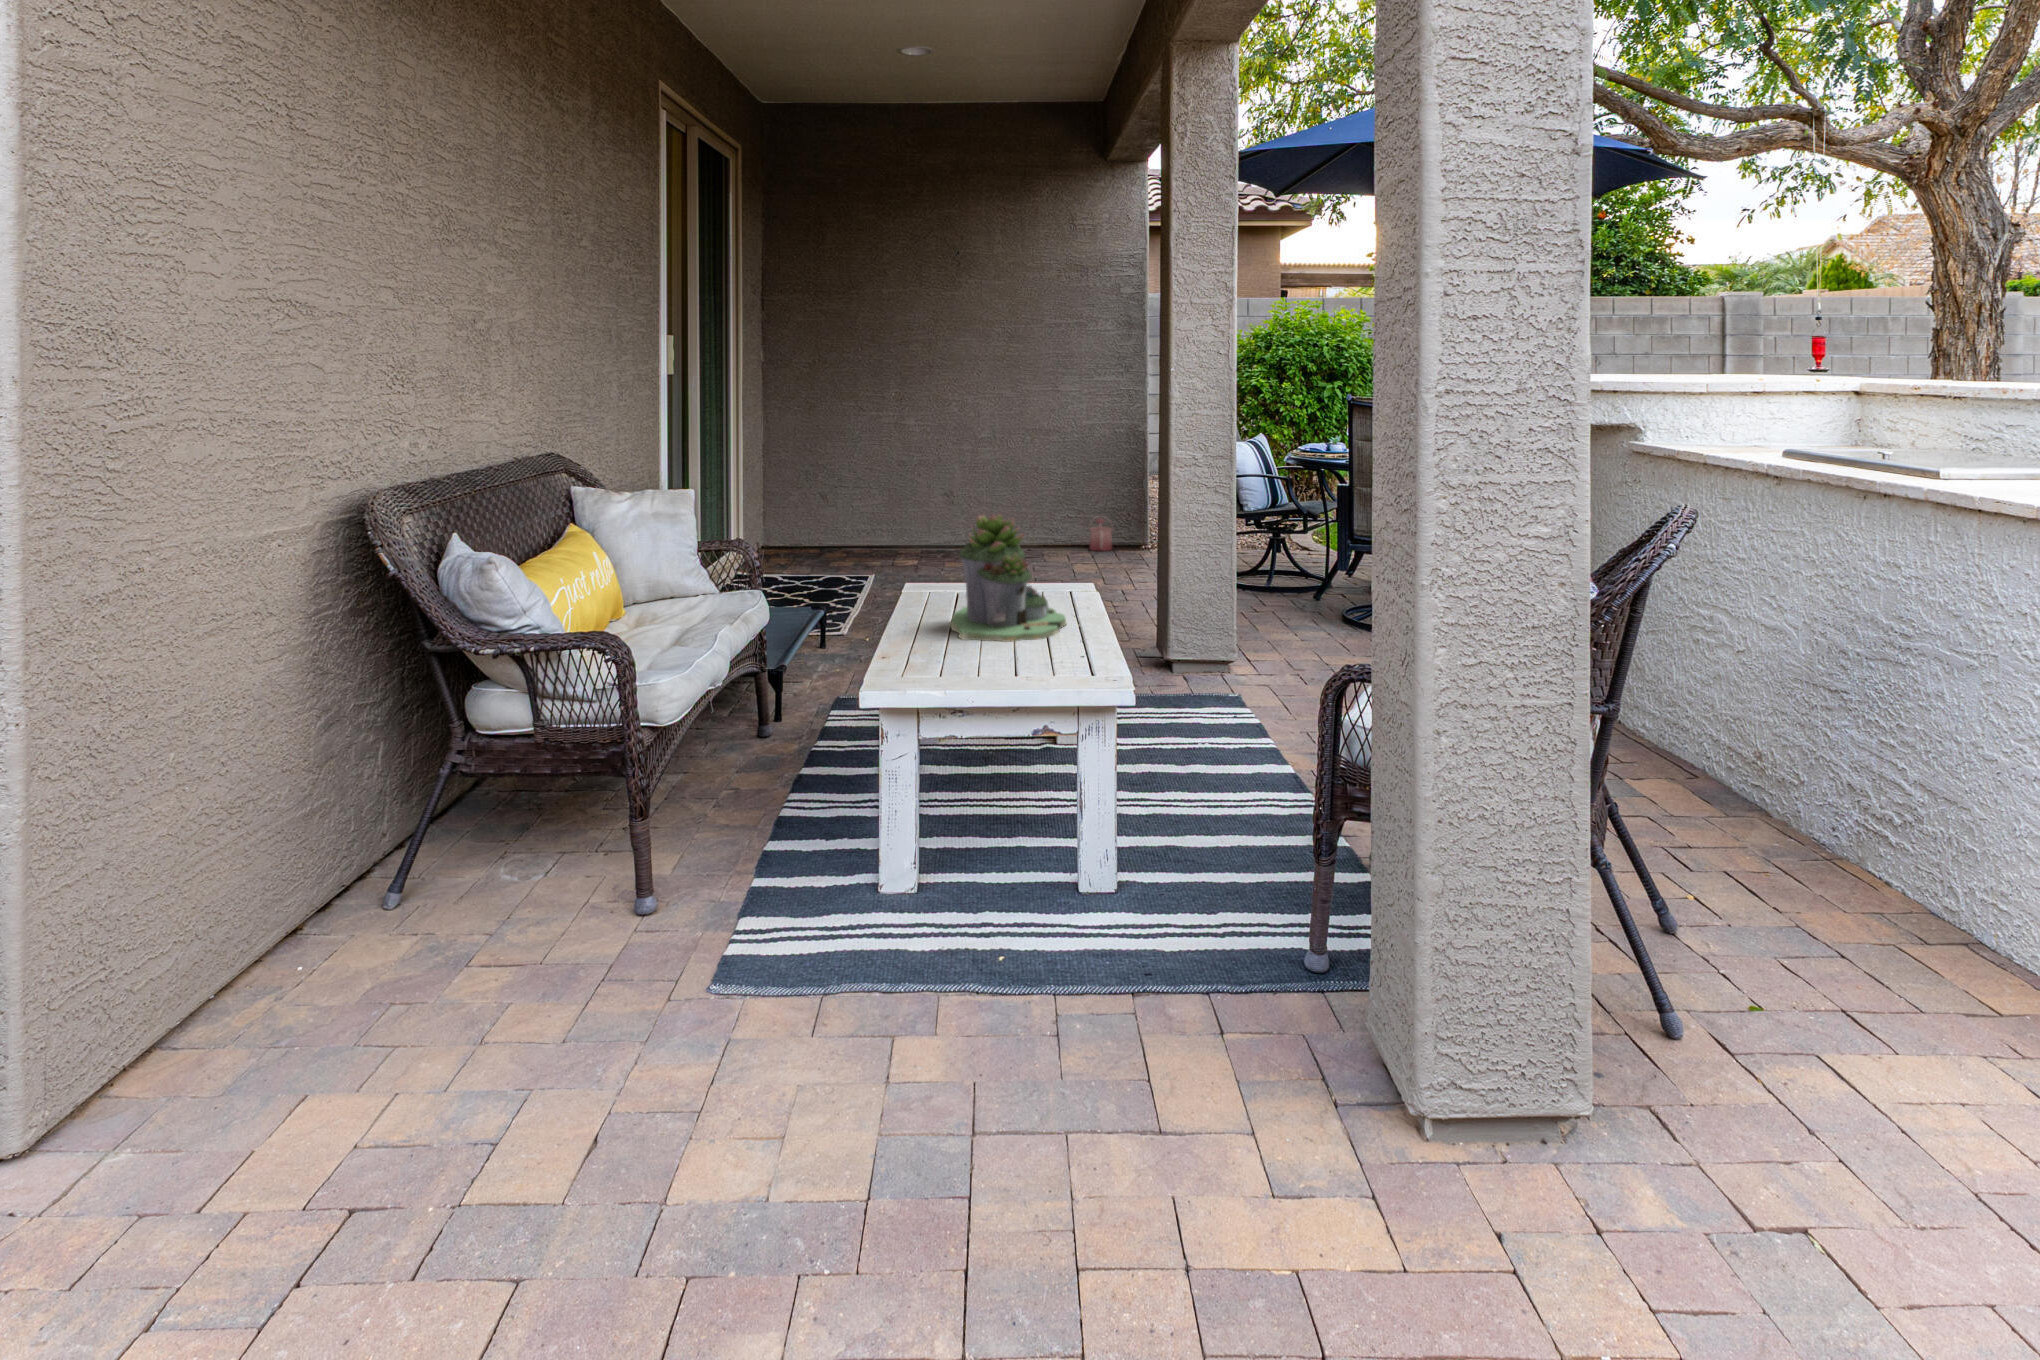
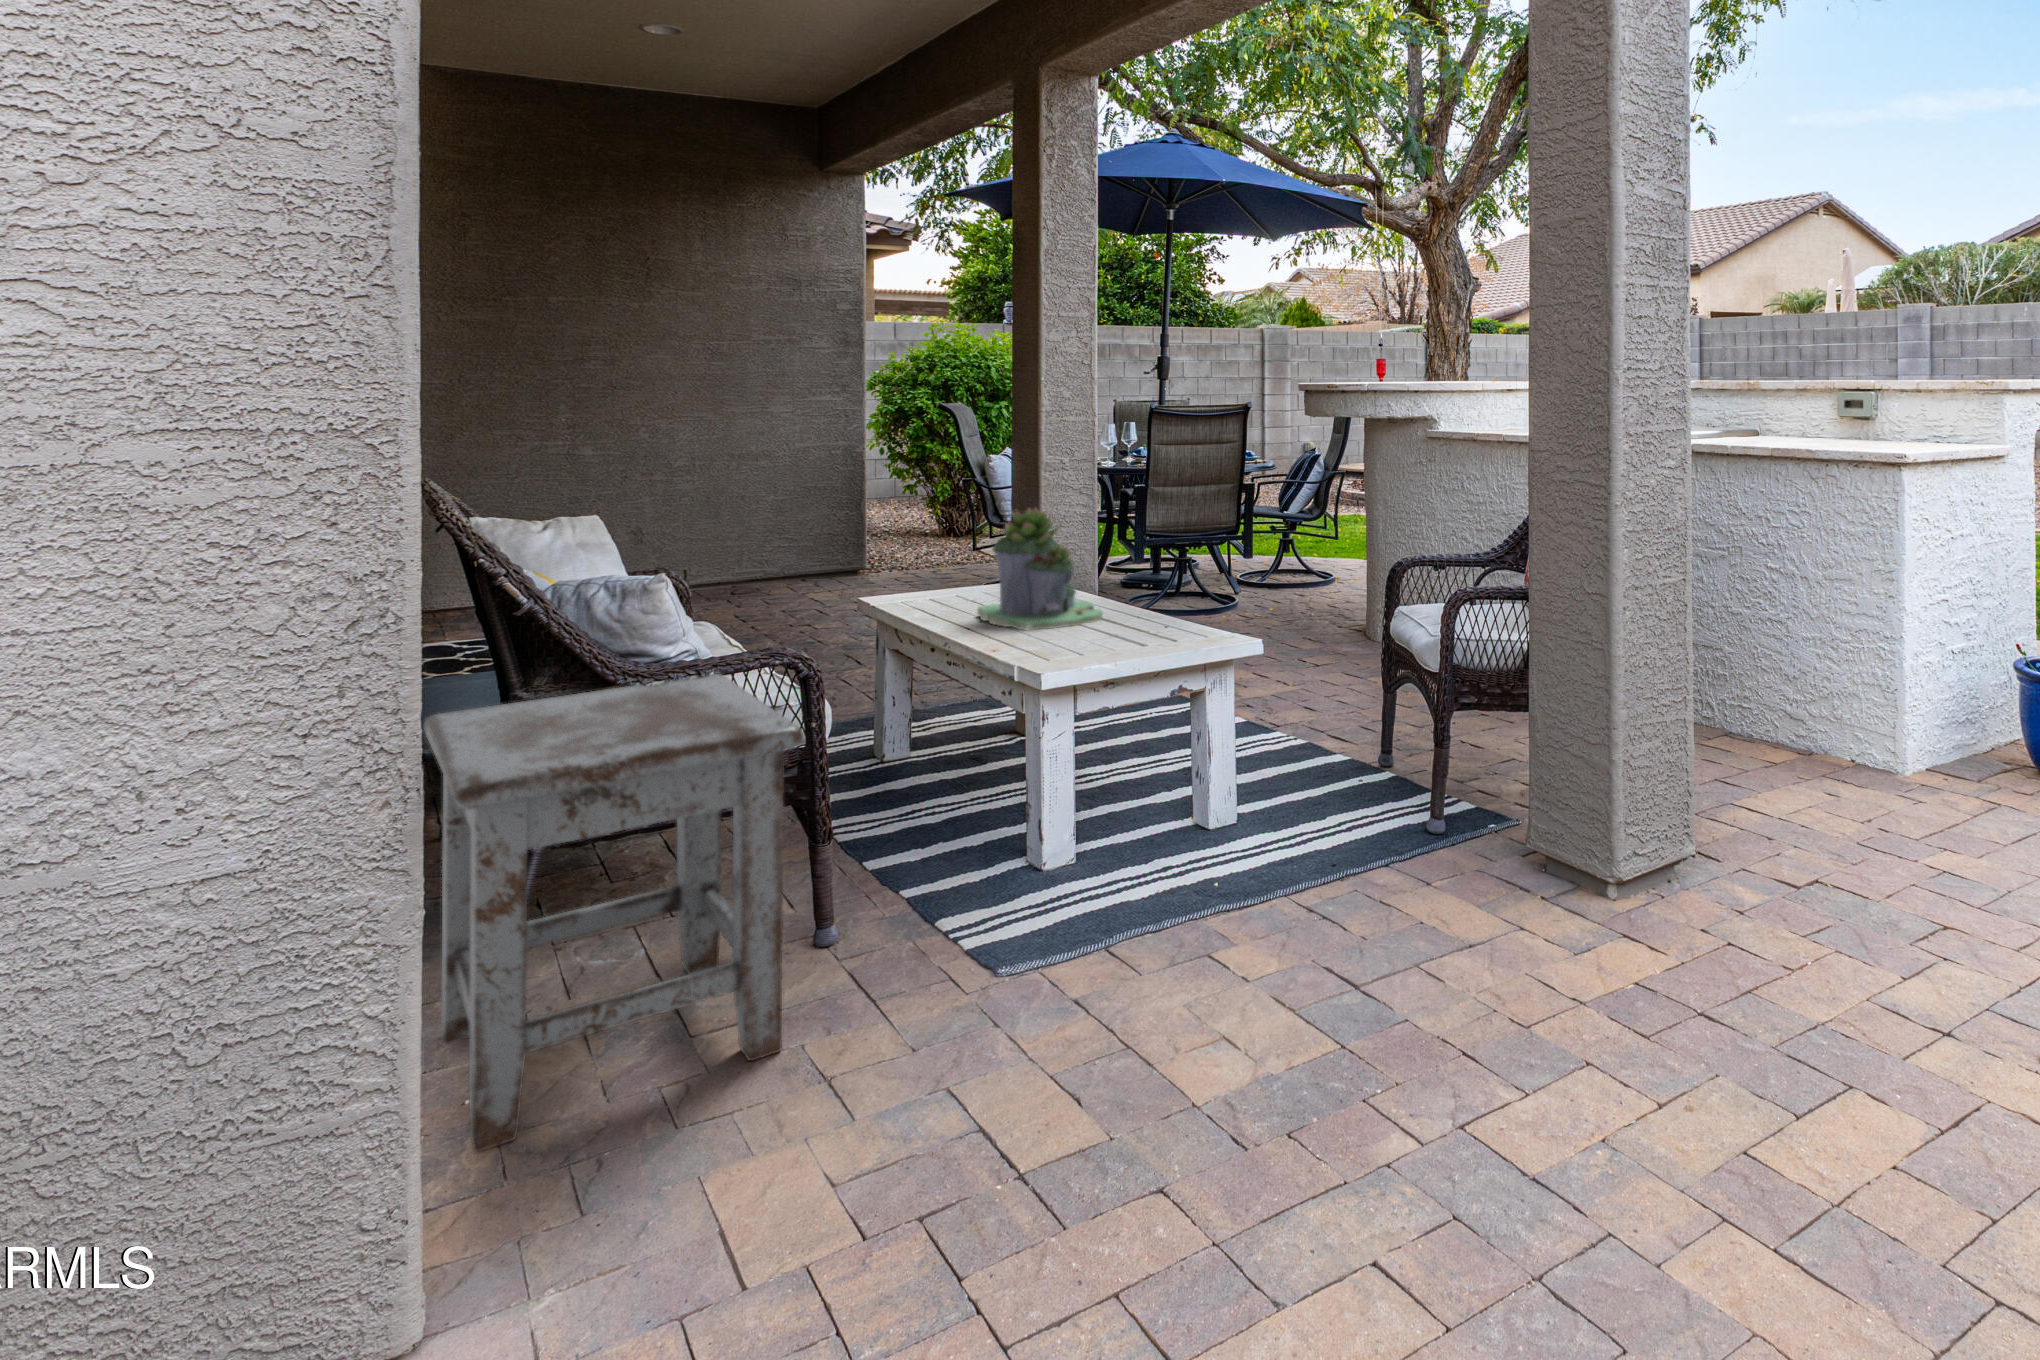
watering can: present [1089,518,1113,551] -> none [802,541,832,581]
stool: none [222,647,582,1010] -> present [424,674,804,1152]

